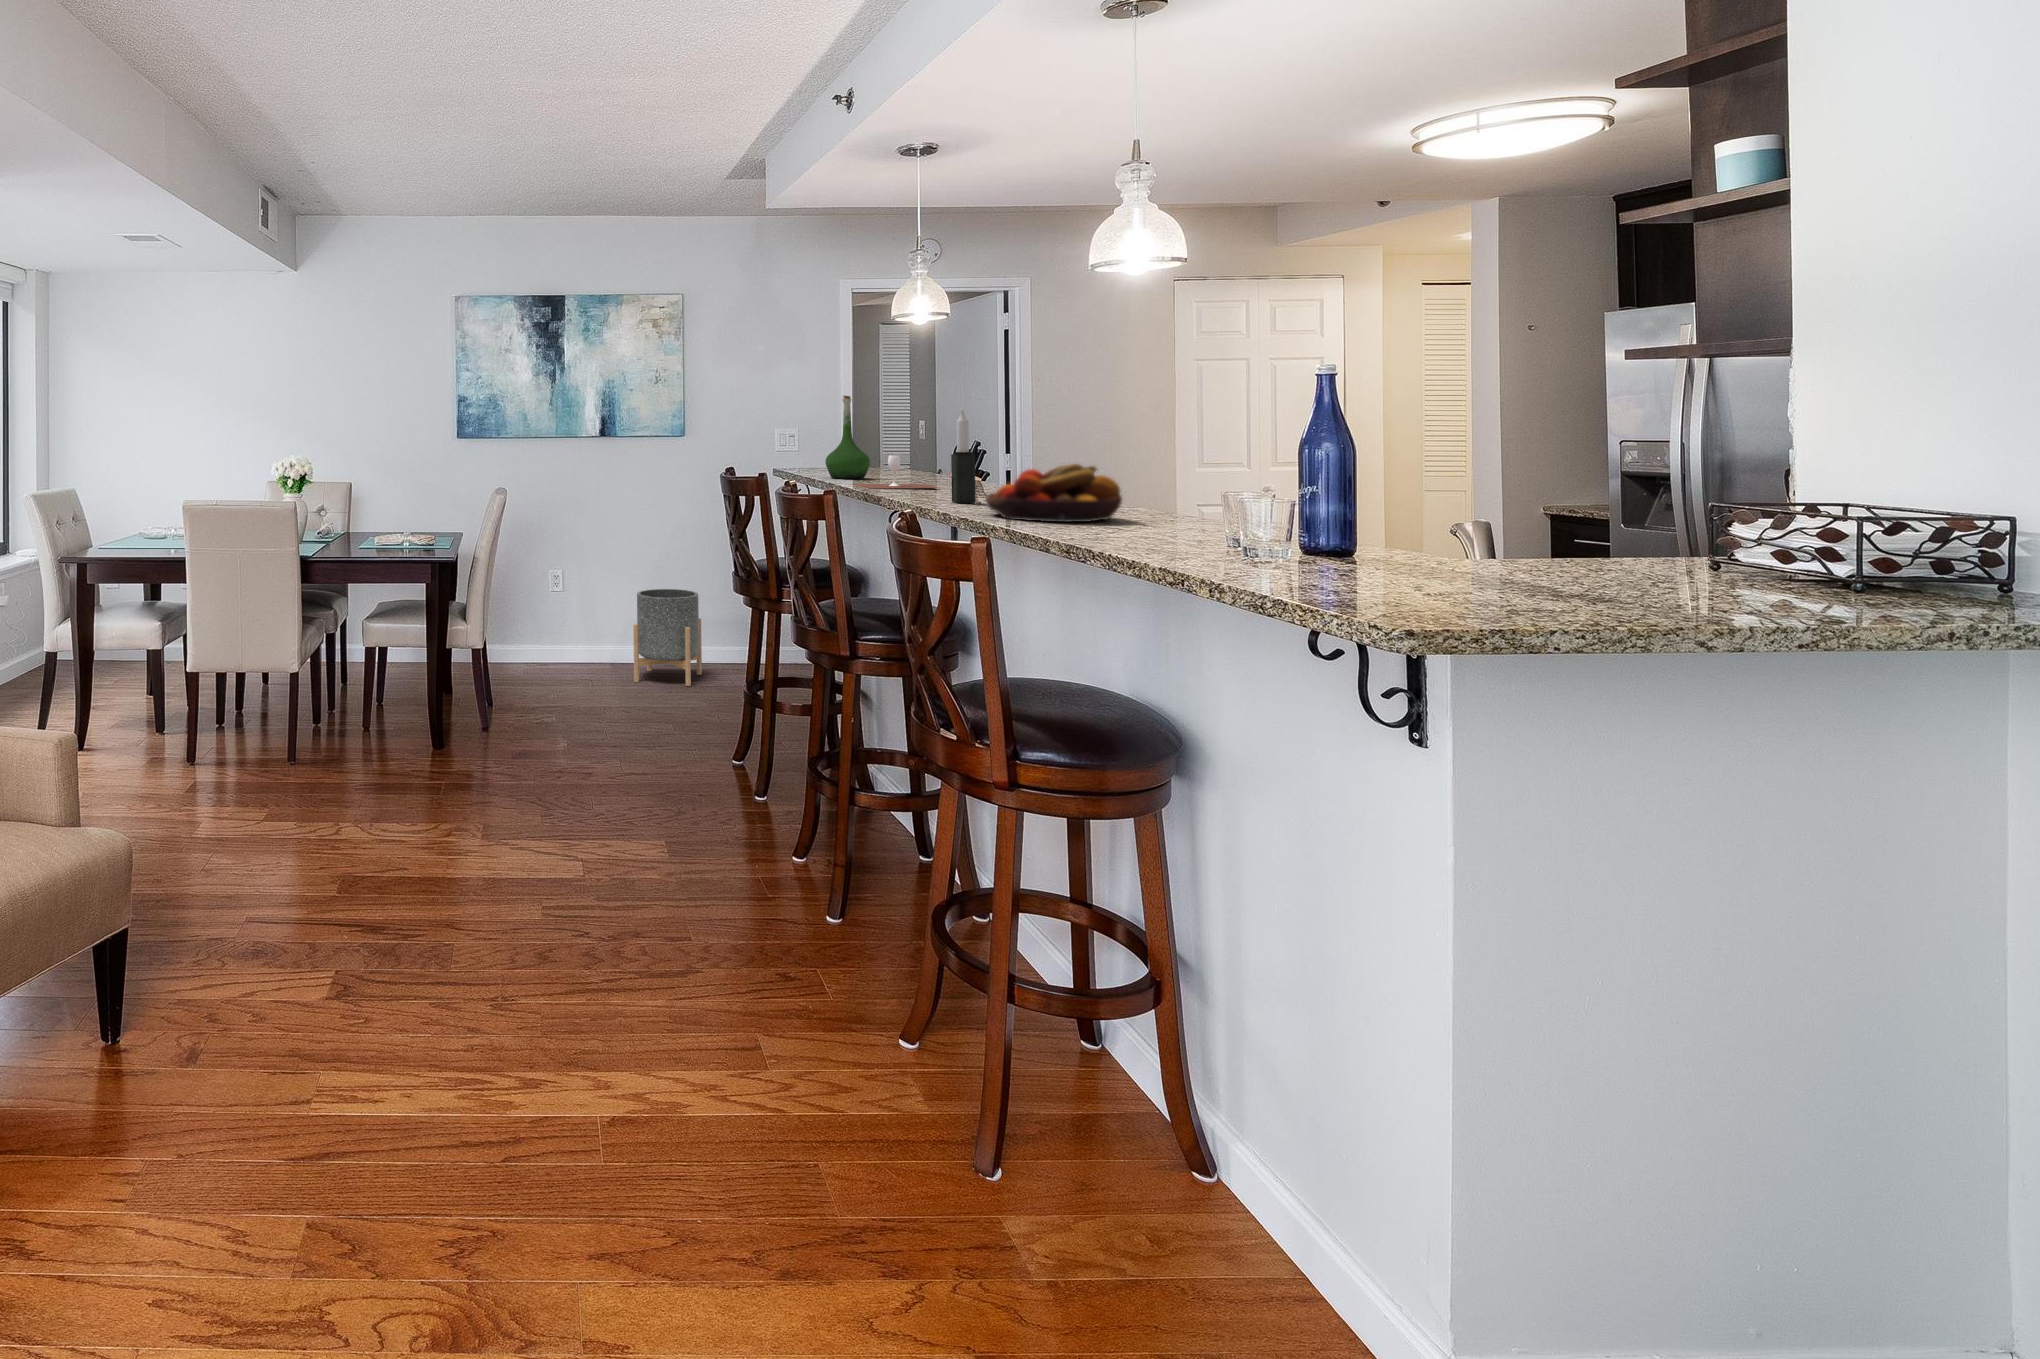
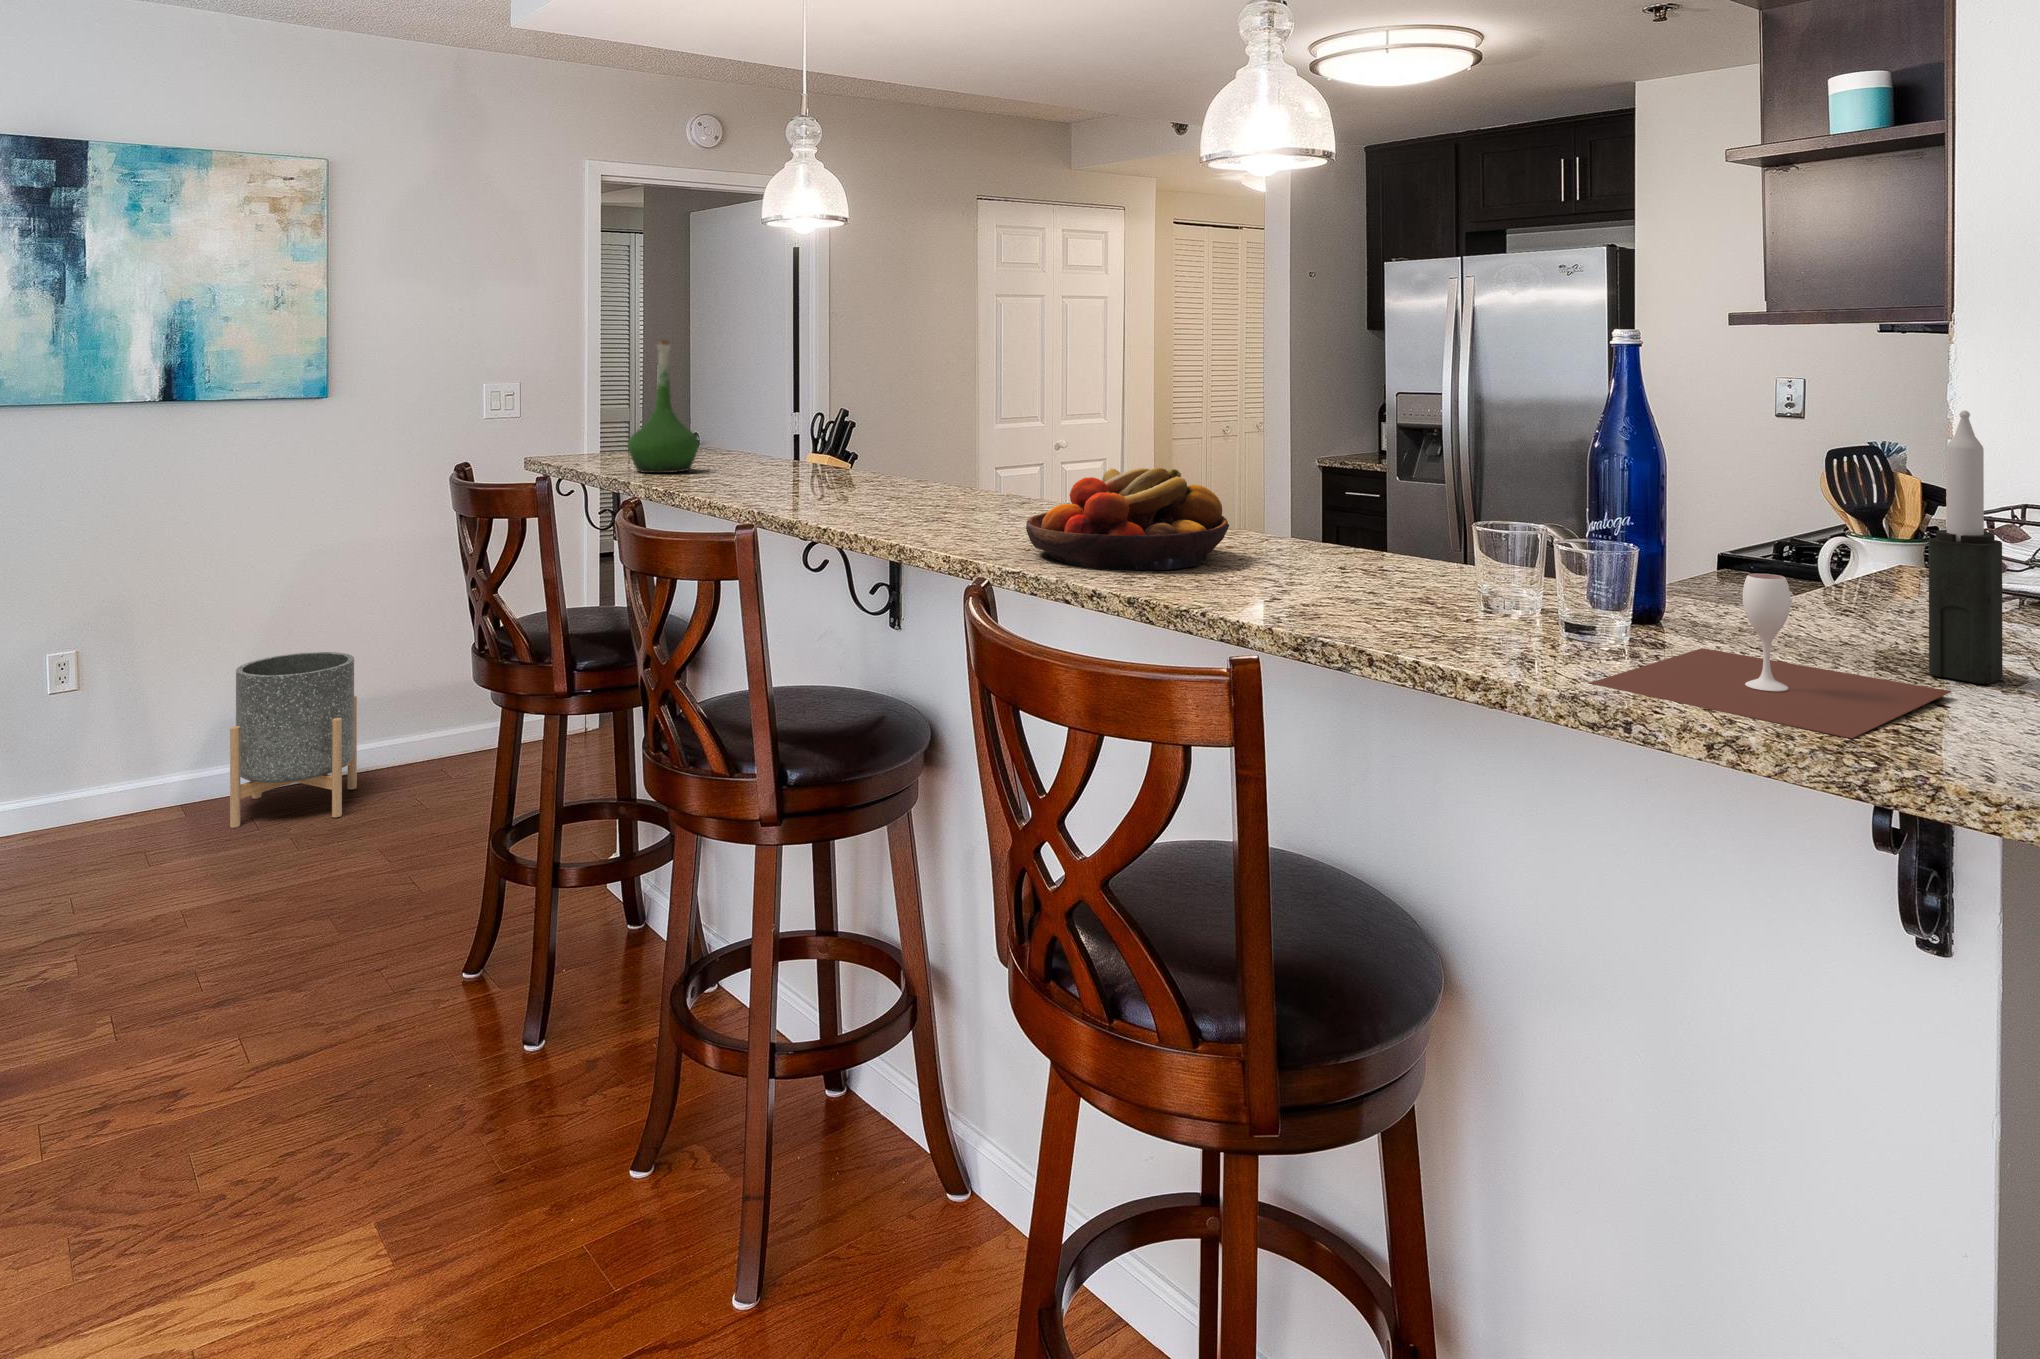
candle: present [951,409,975,503] -> present [1929,410,2003,684]
wine glass: present [853,455,939,489] -> present [1589,574,1951,739]

